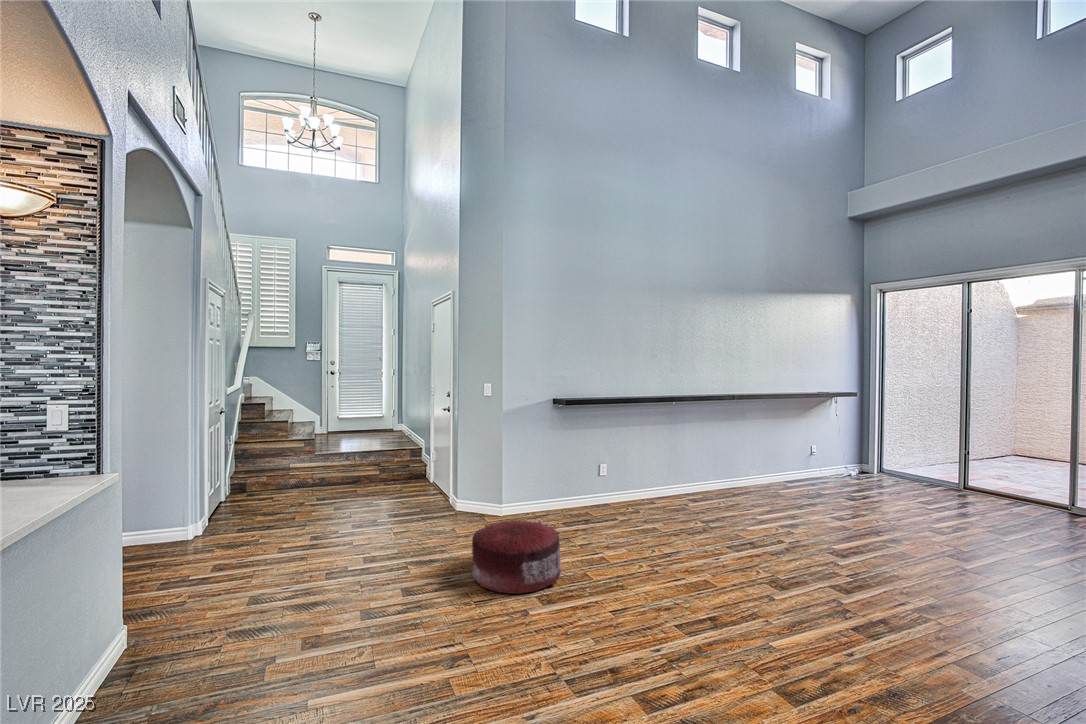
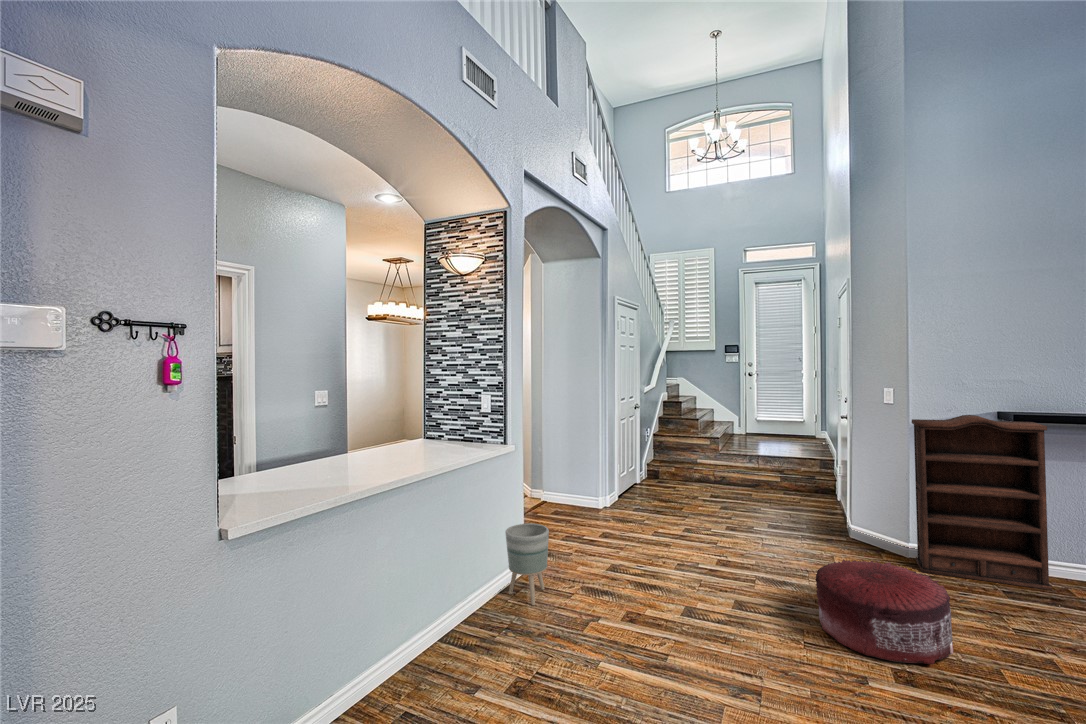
bookshelf: none [505,402,580,524] -> present [912,415,1052,590]
planter: none [111,571,187,685] -> present [505,523,549,605]

